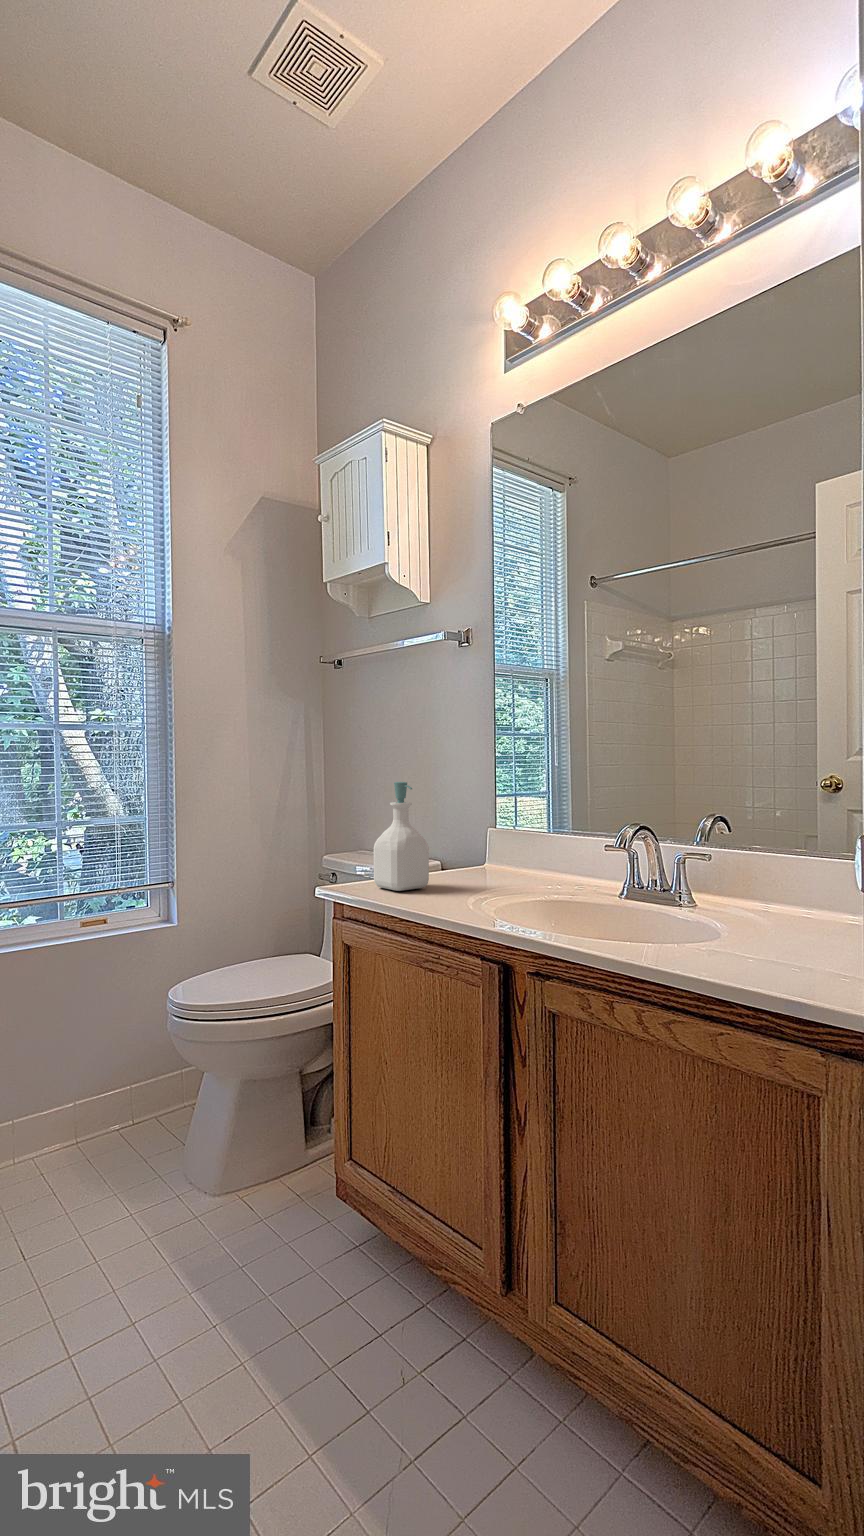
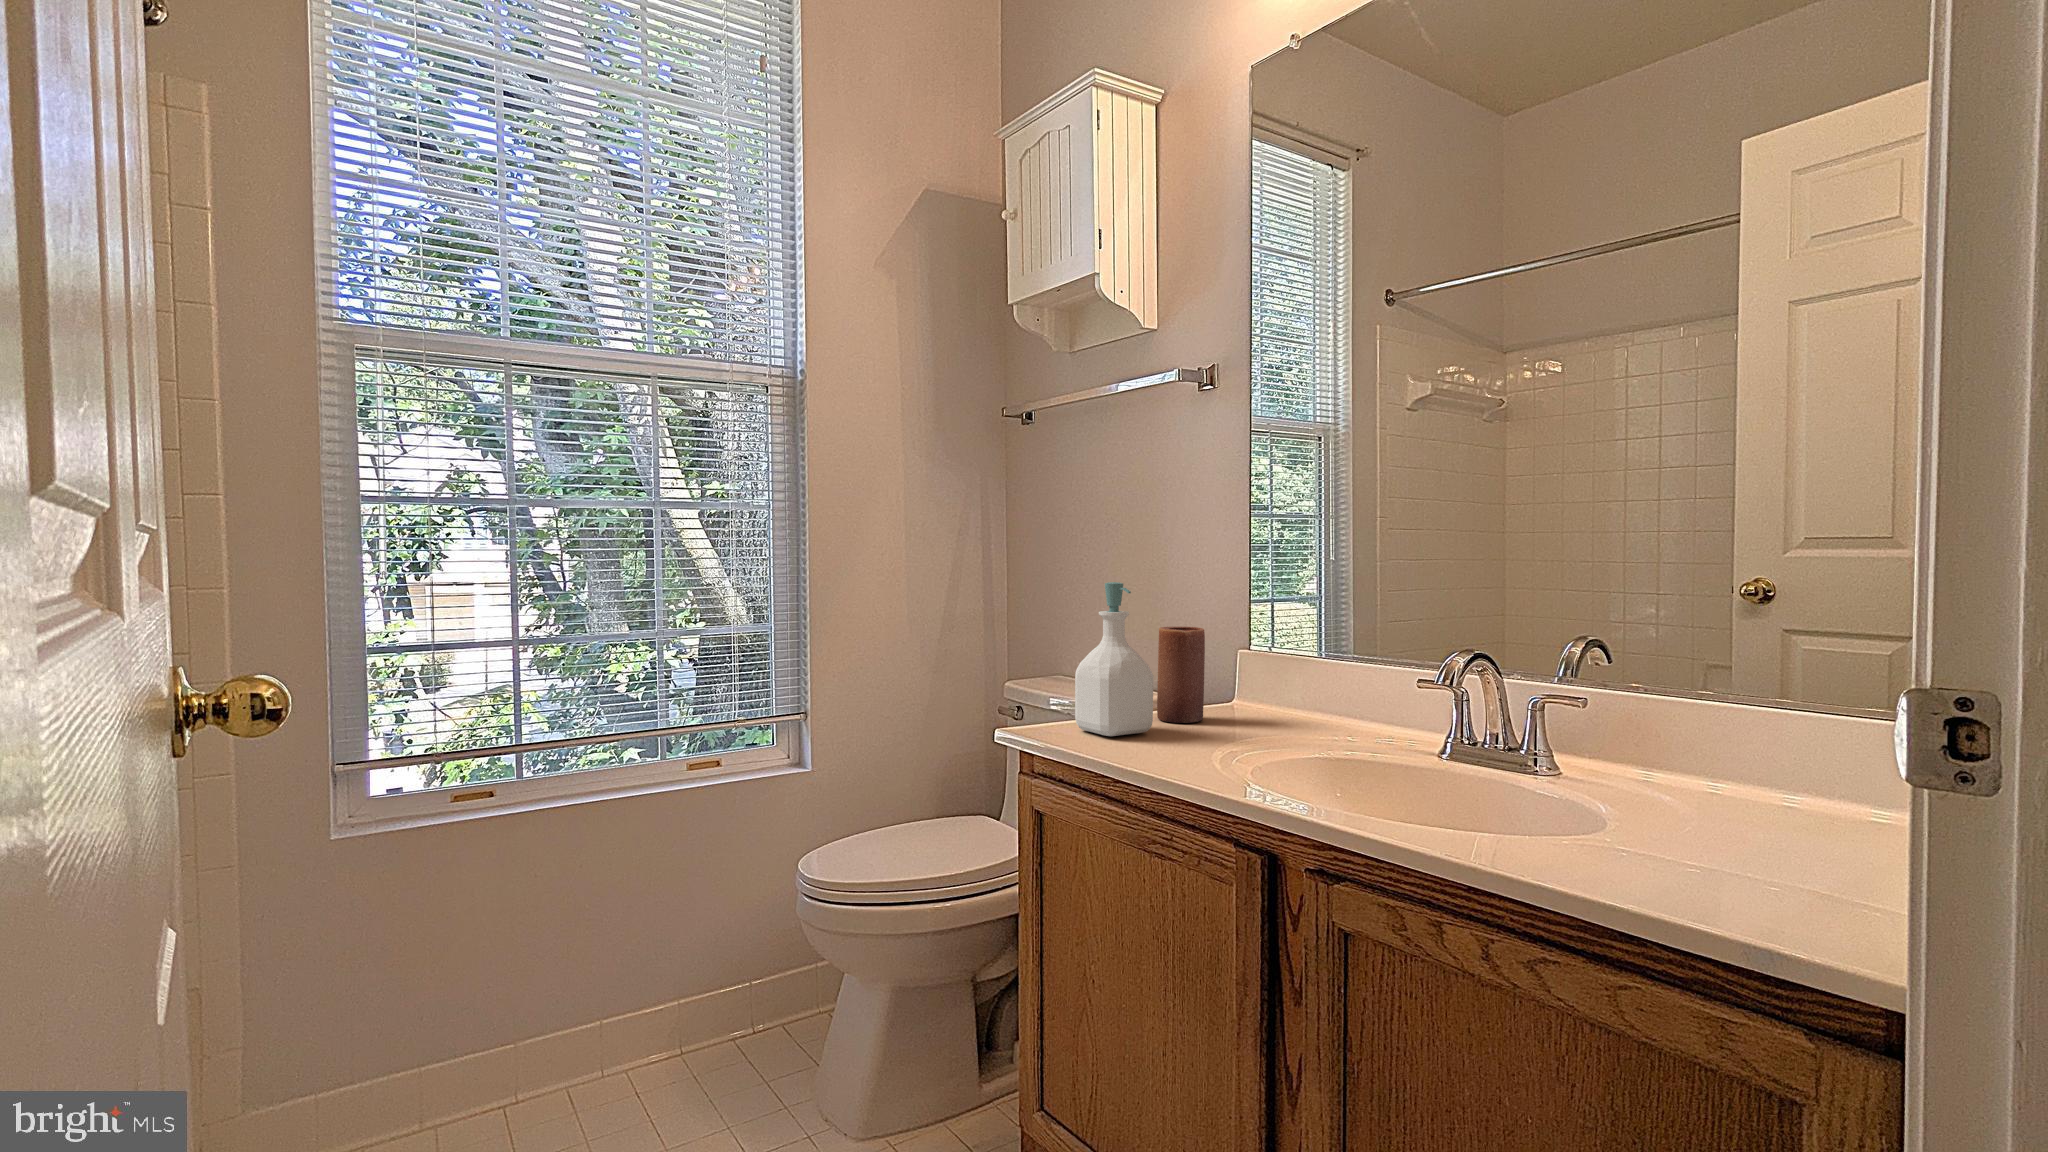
candle: none [433,813,465,881] -> present [1157,627,1205,723]

